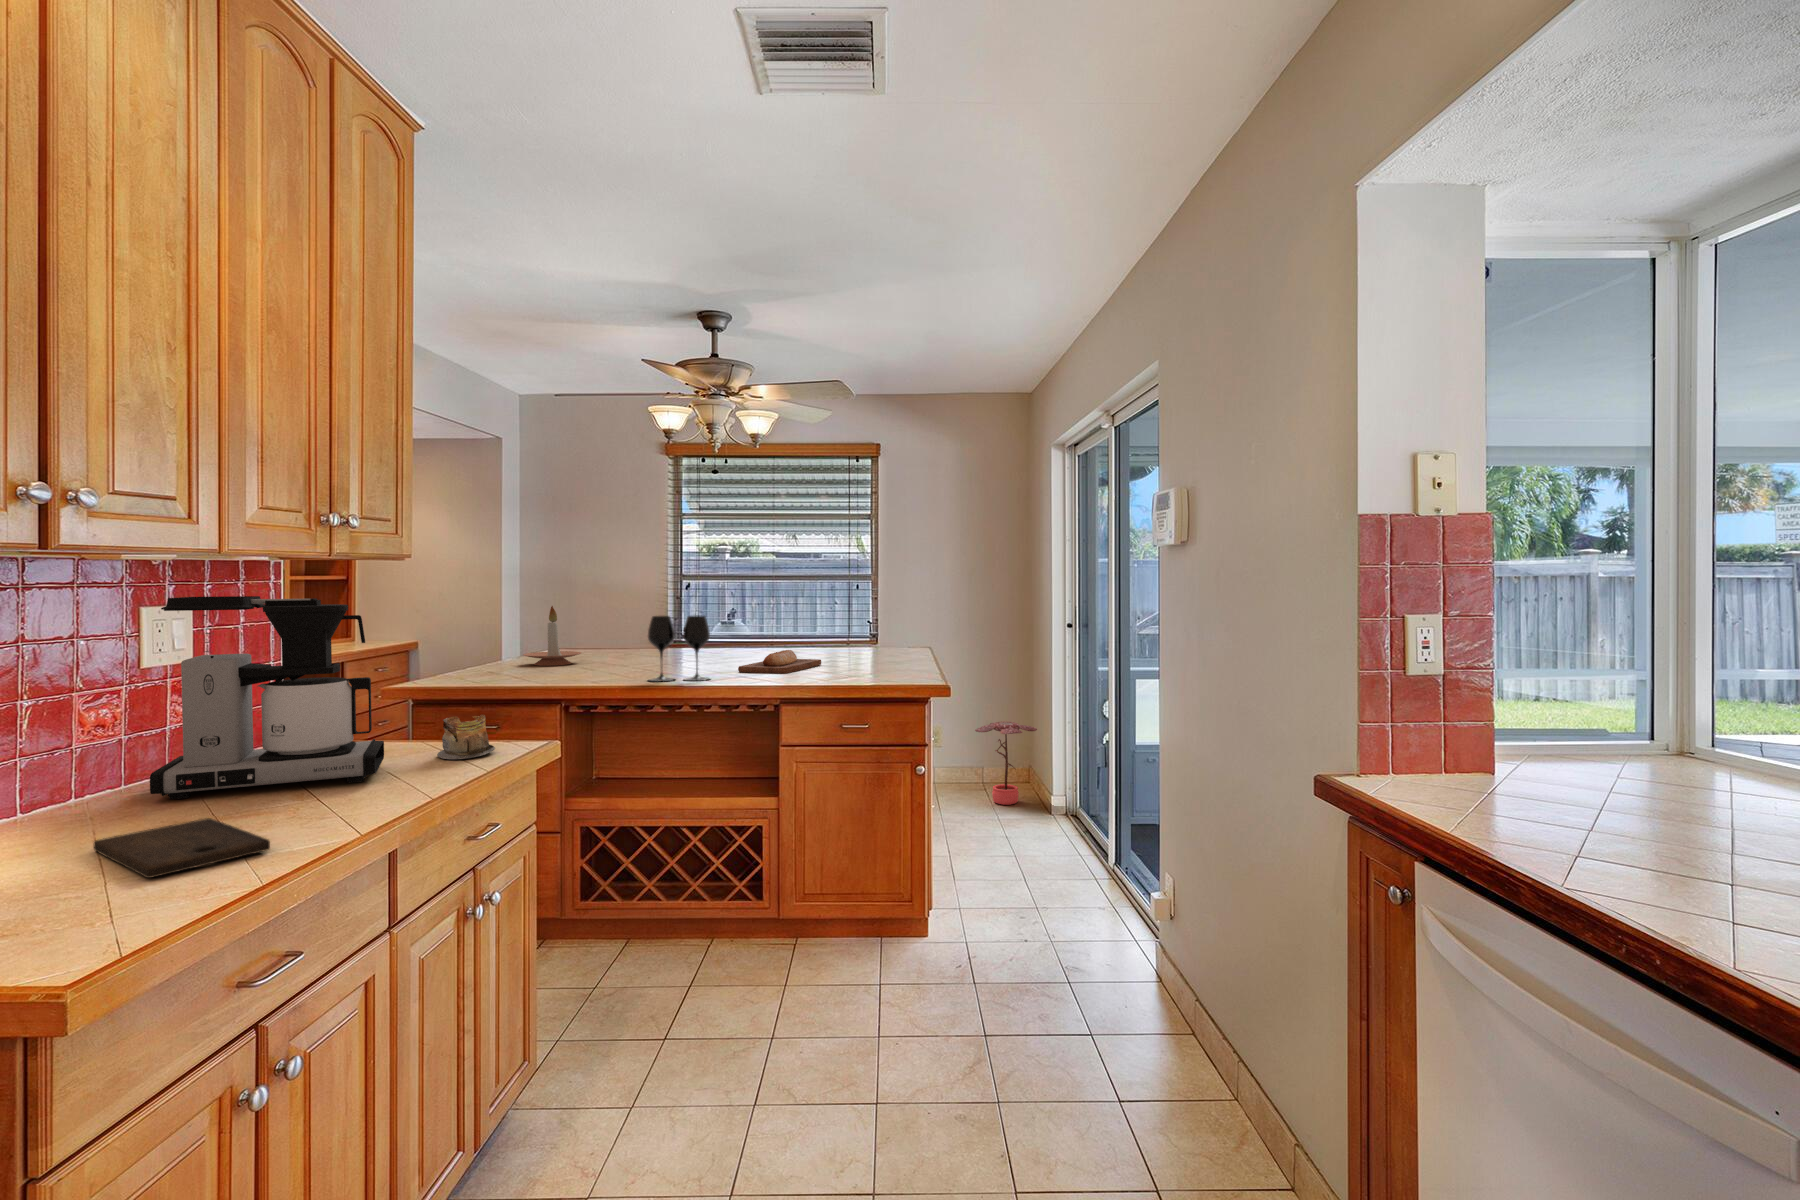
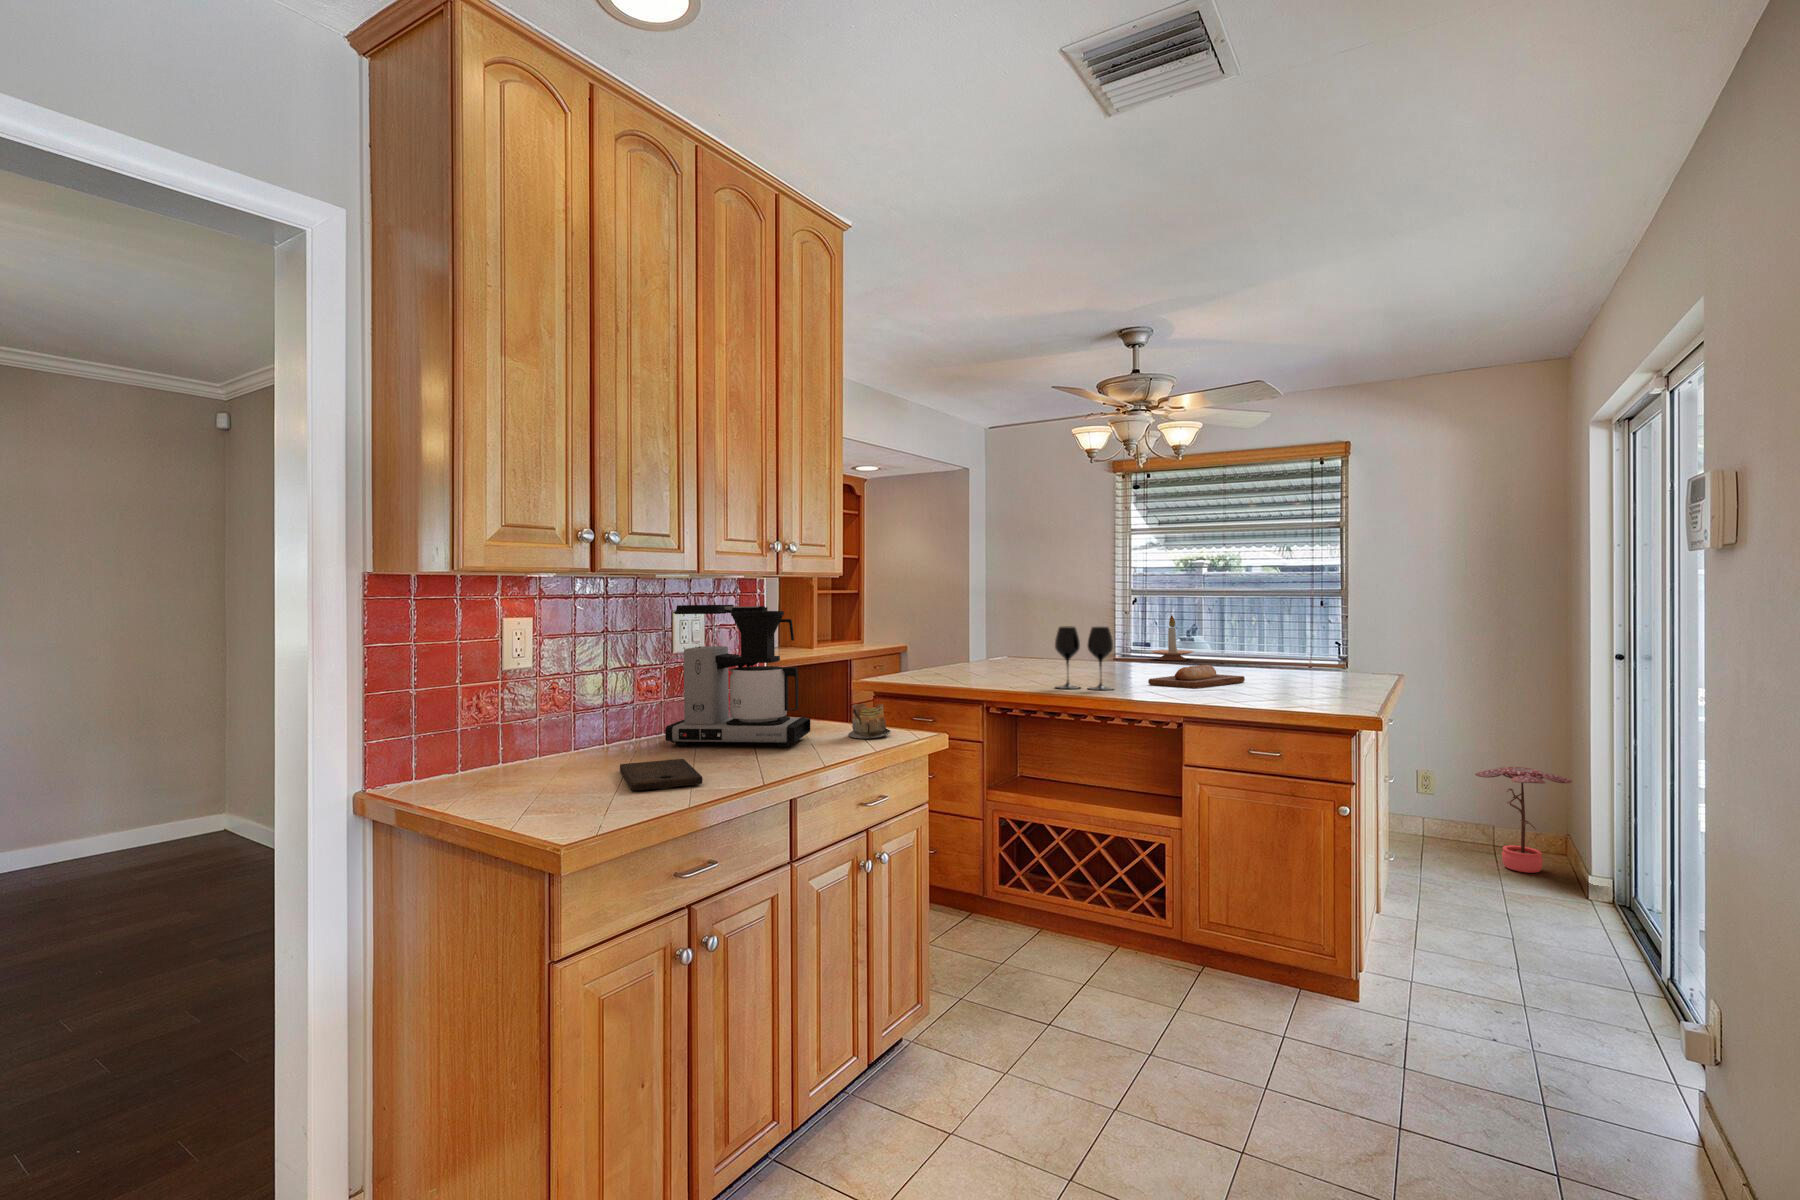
candle holder: present [523,606,581,666] -> present [1151,615,1194,660]

